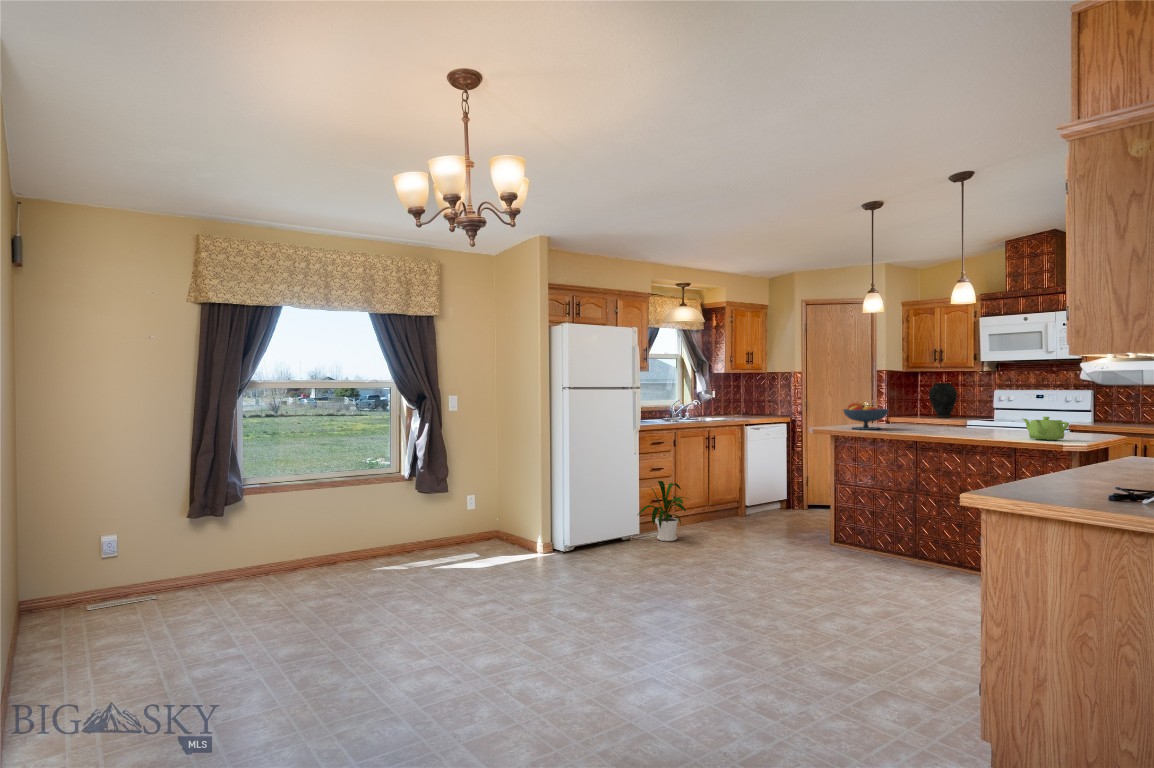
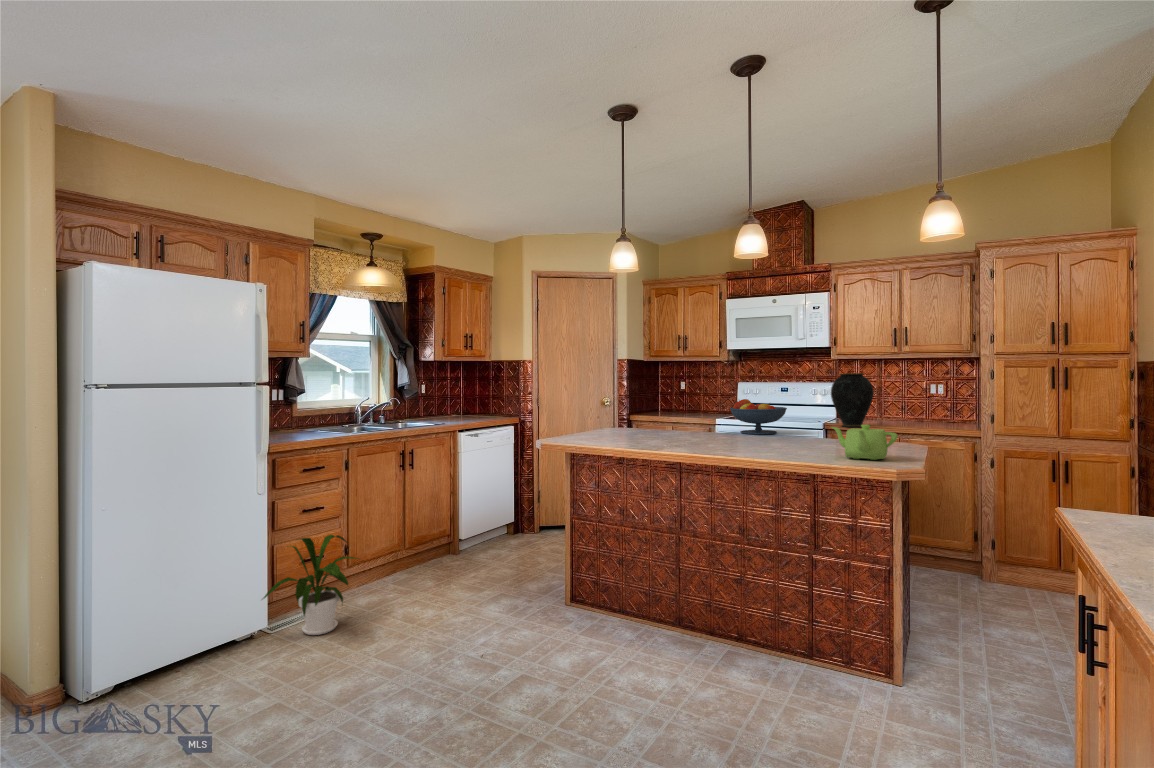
vase: present [929,383,957,418] -> present [831,373,874,427]
fruit bowl: present [843,402,889,430] -> present [730,399,787,434]

